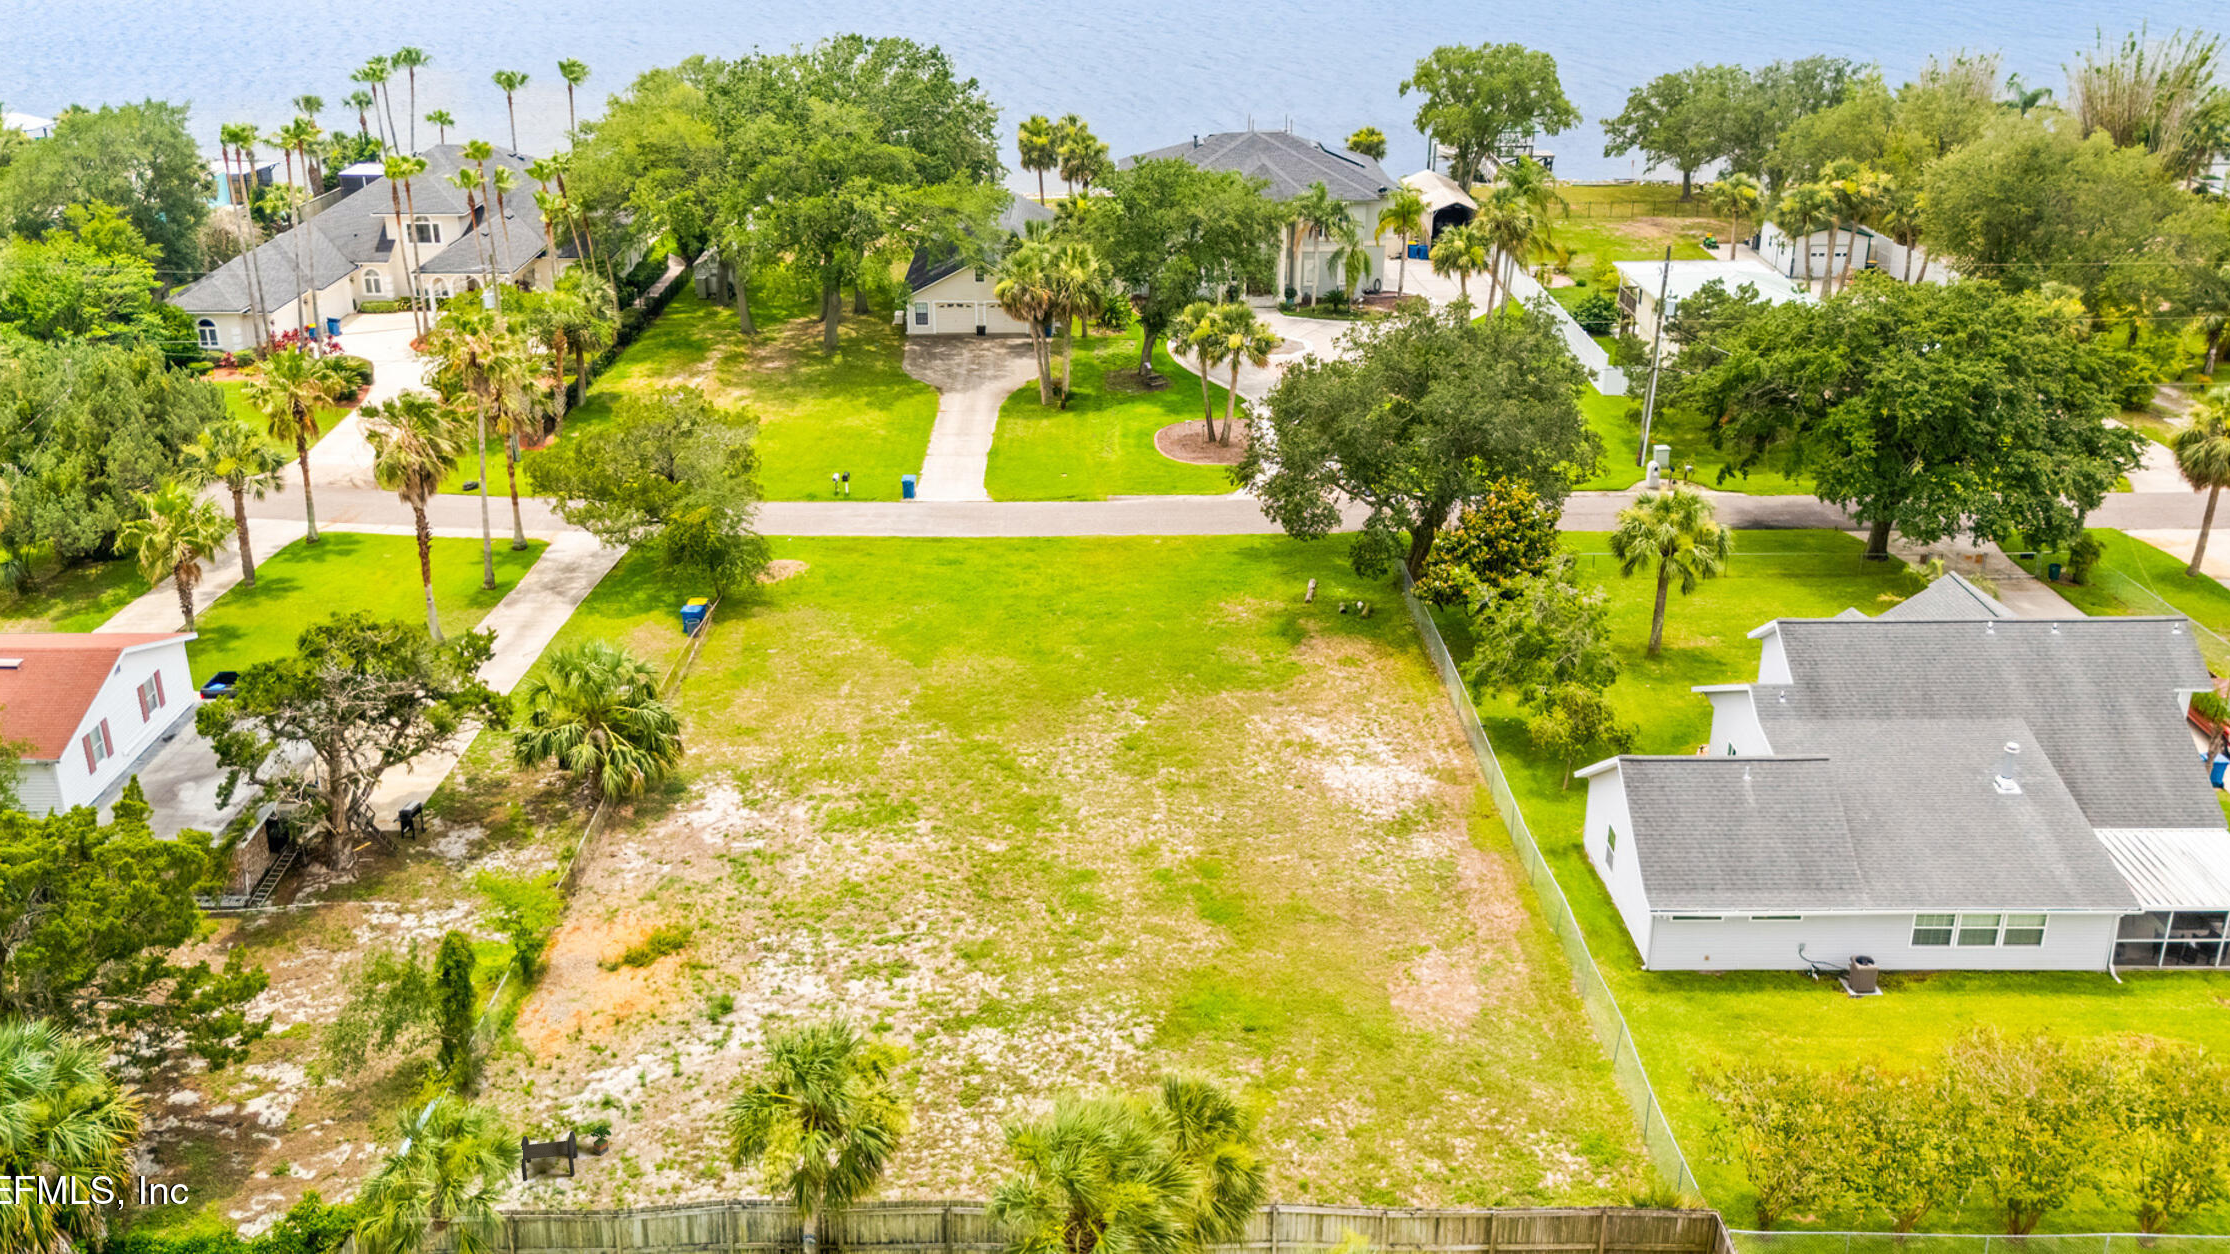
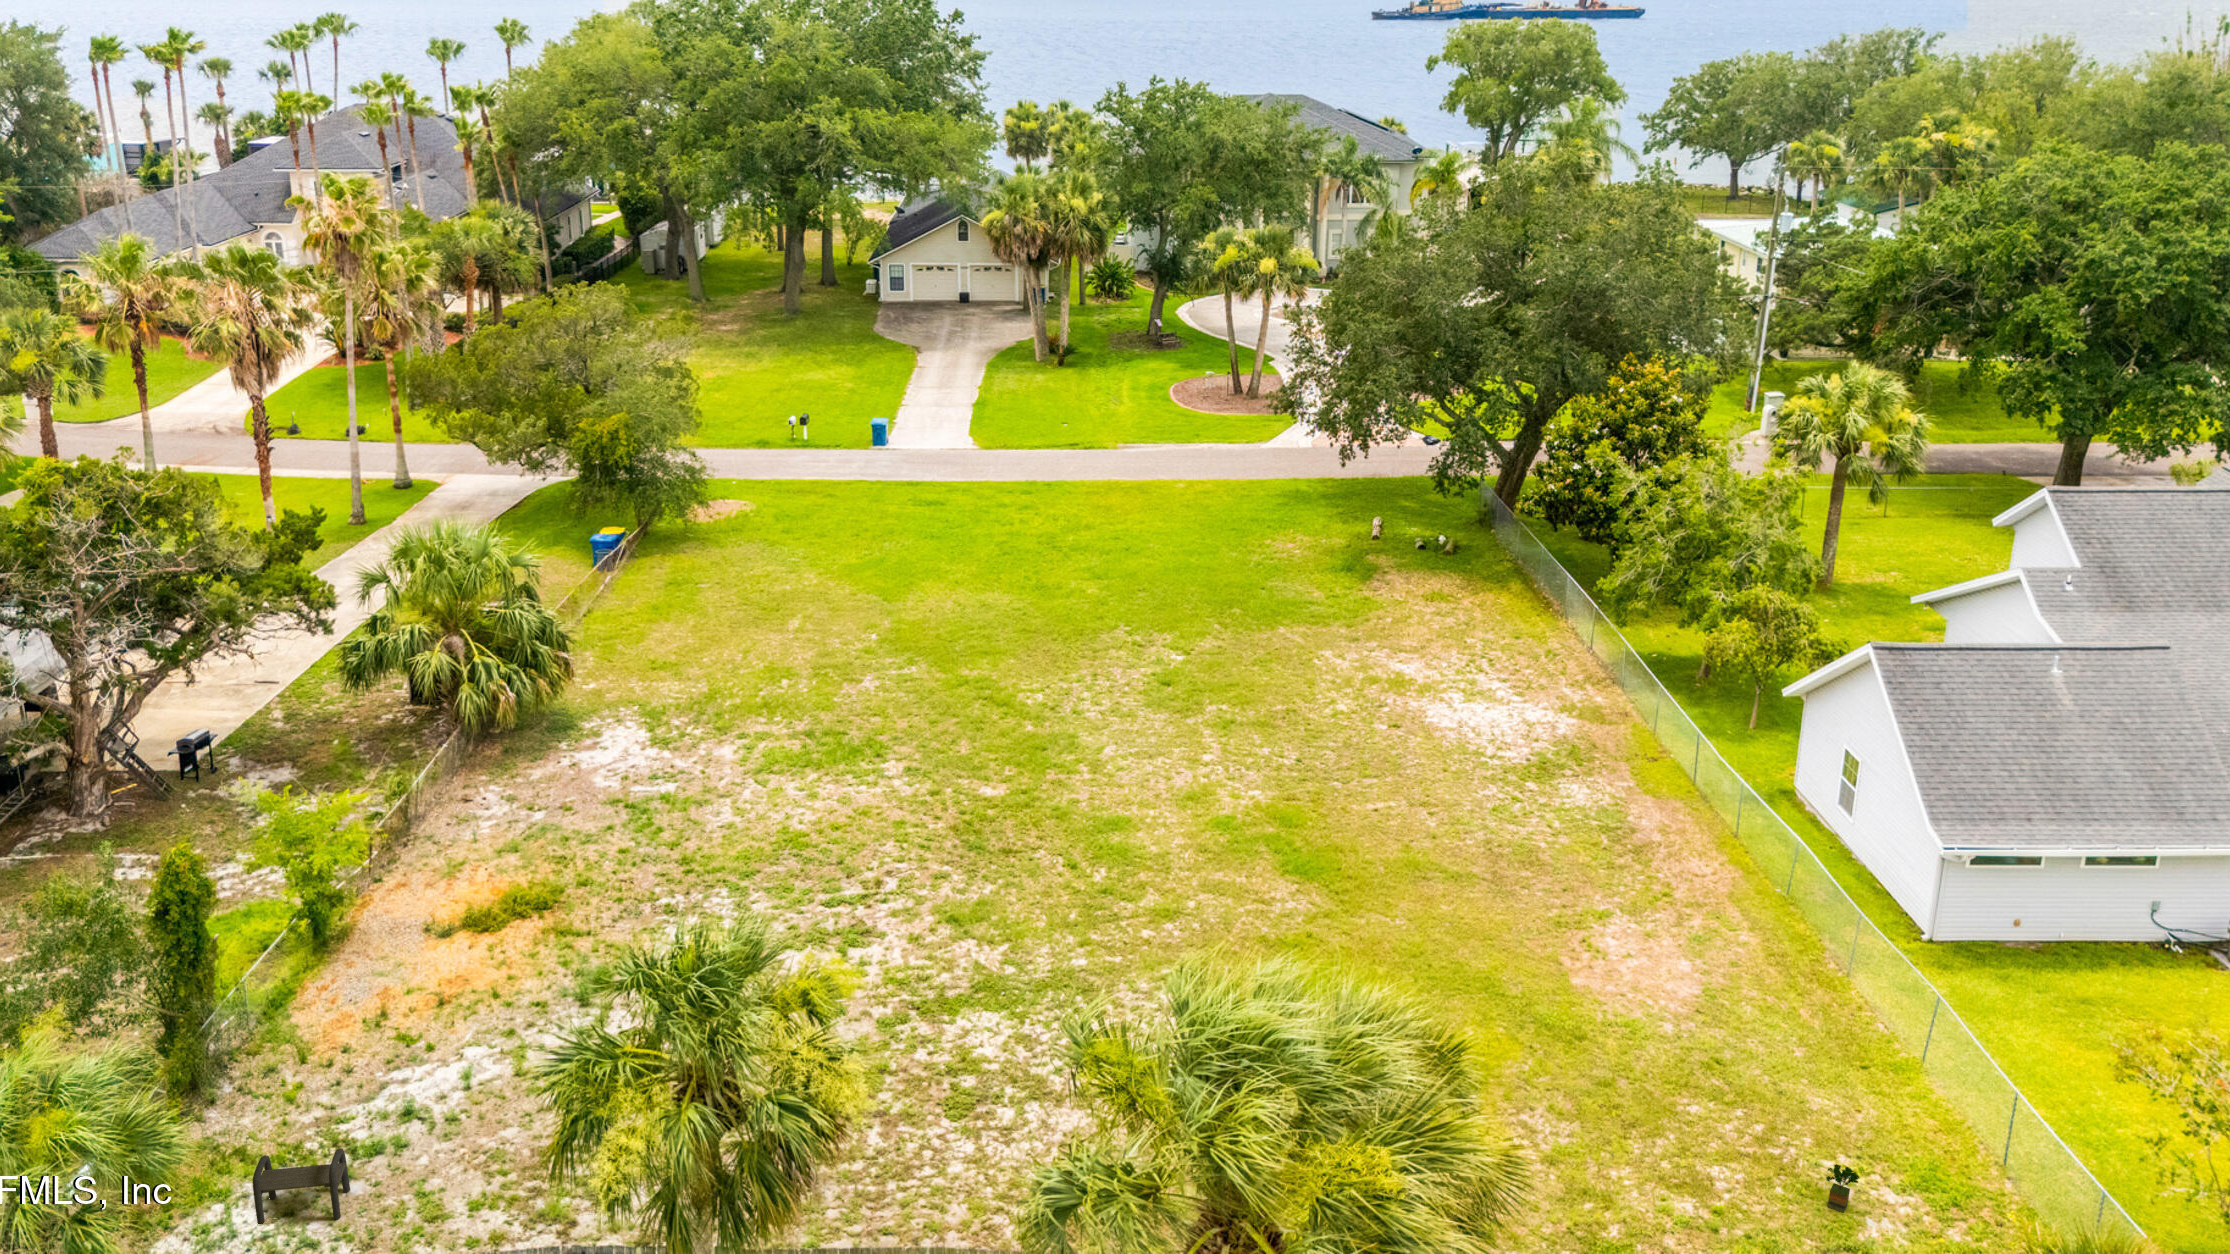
potted tree: present [590,1125,611,1156] -> present [1826,1164,1859,1213]

